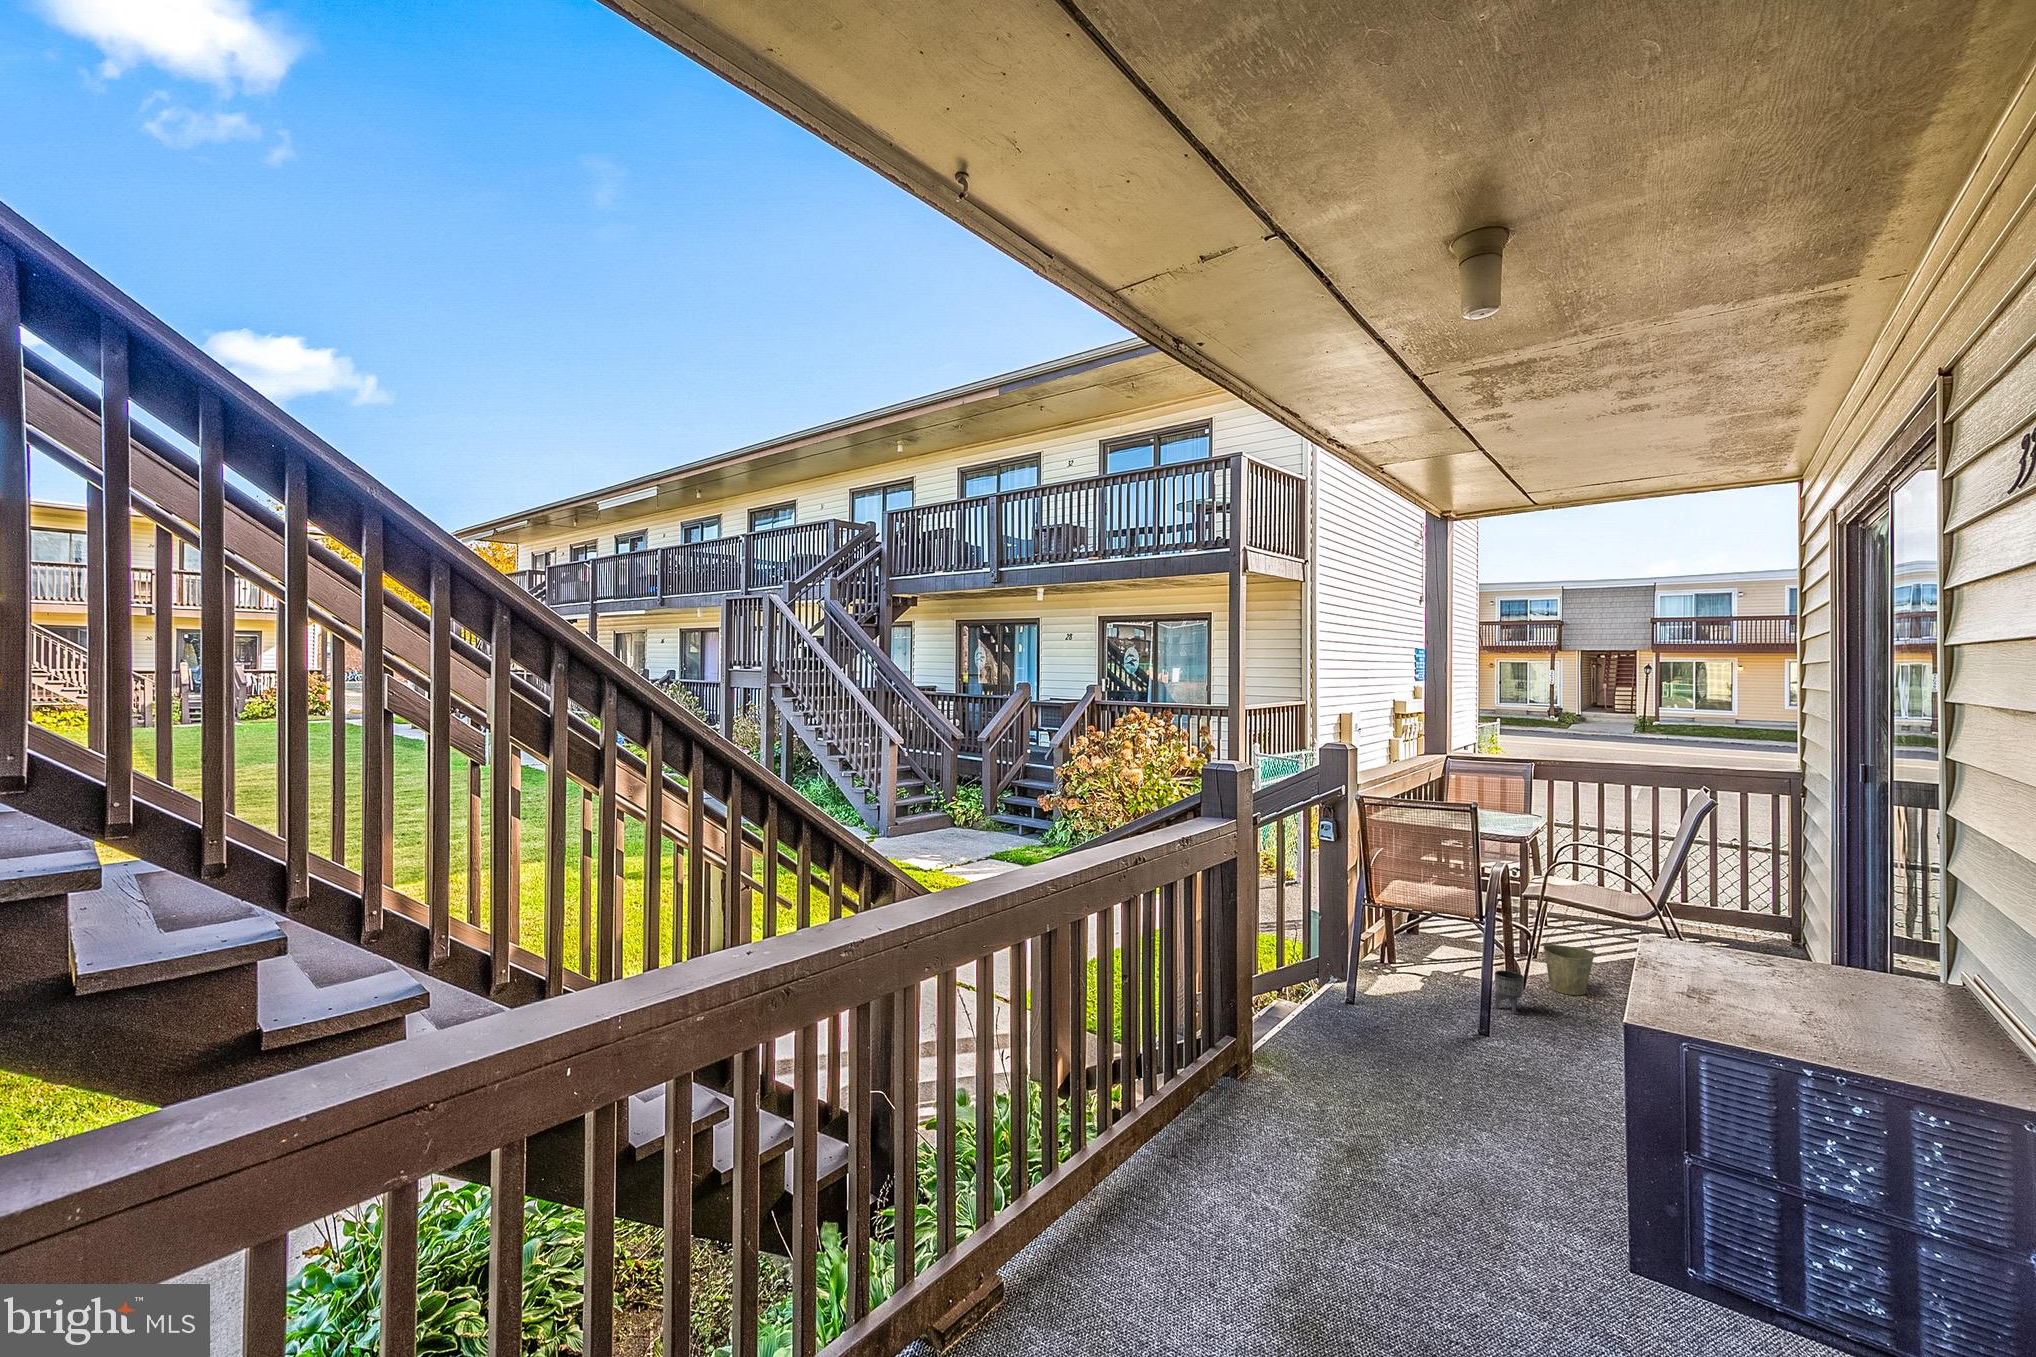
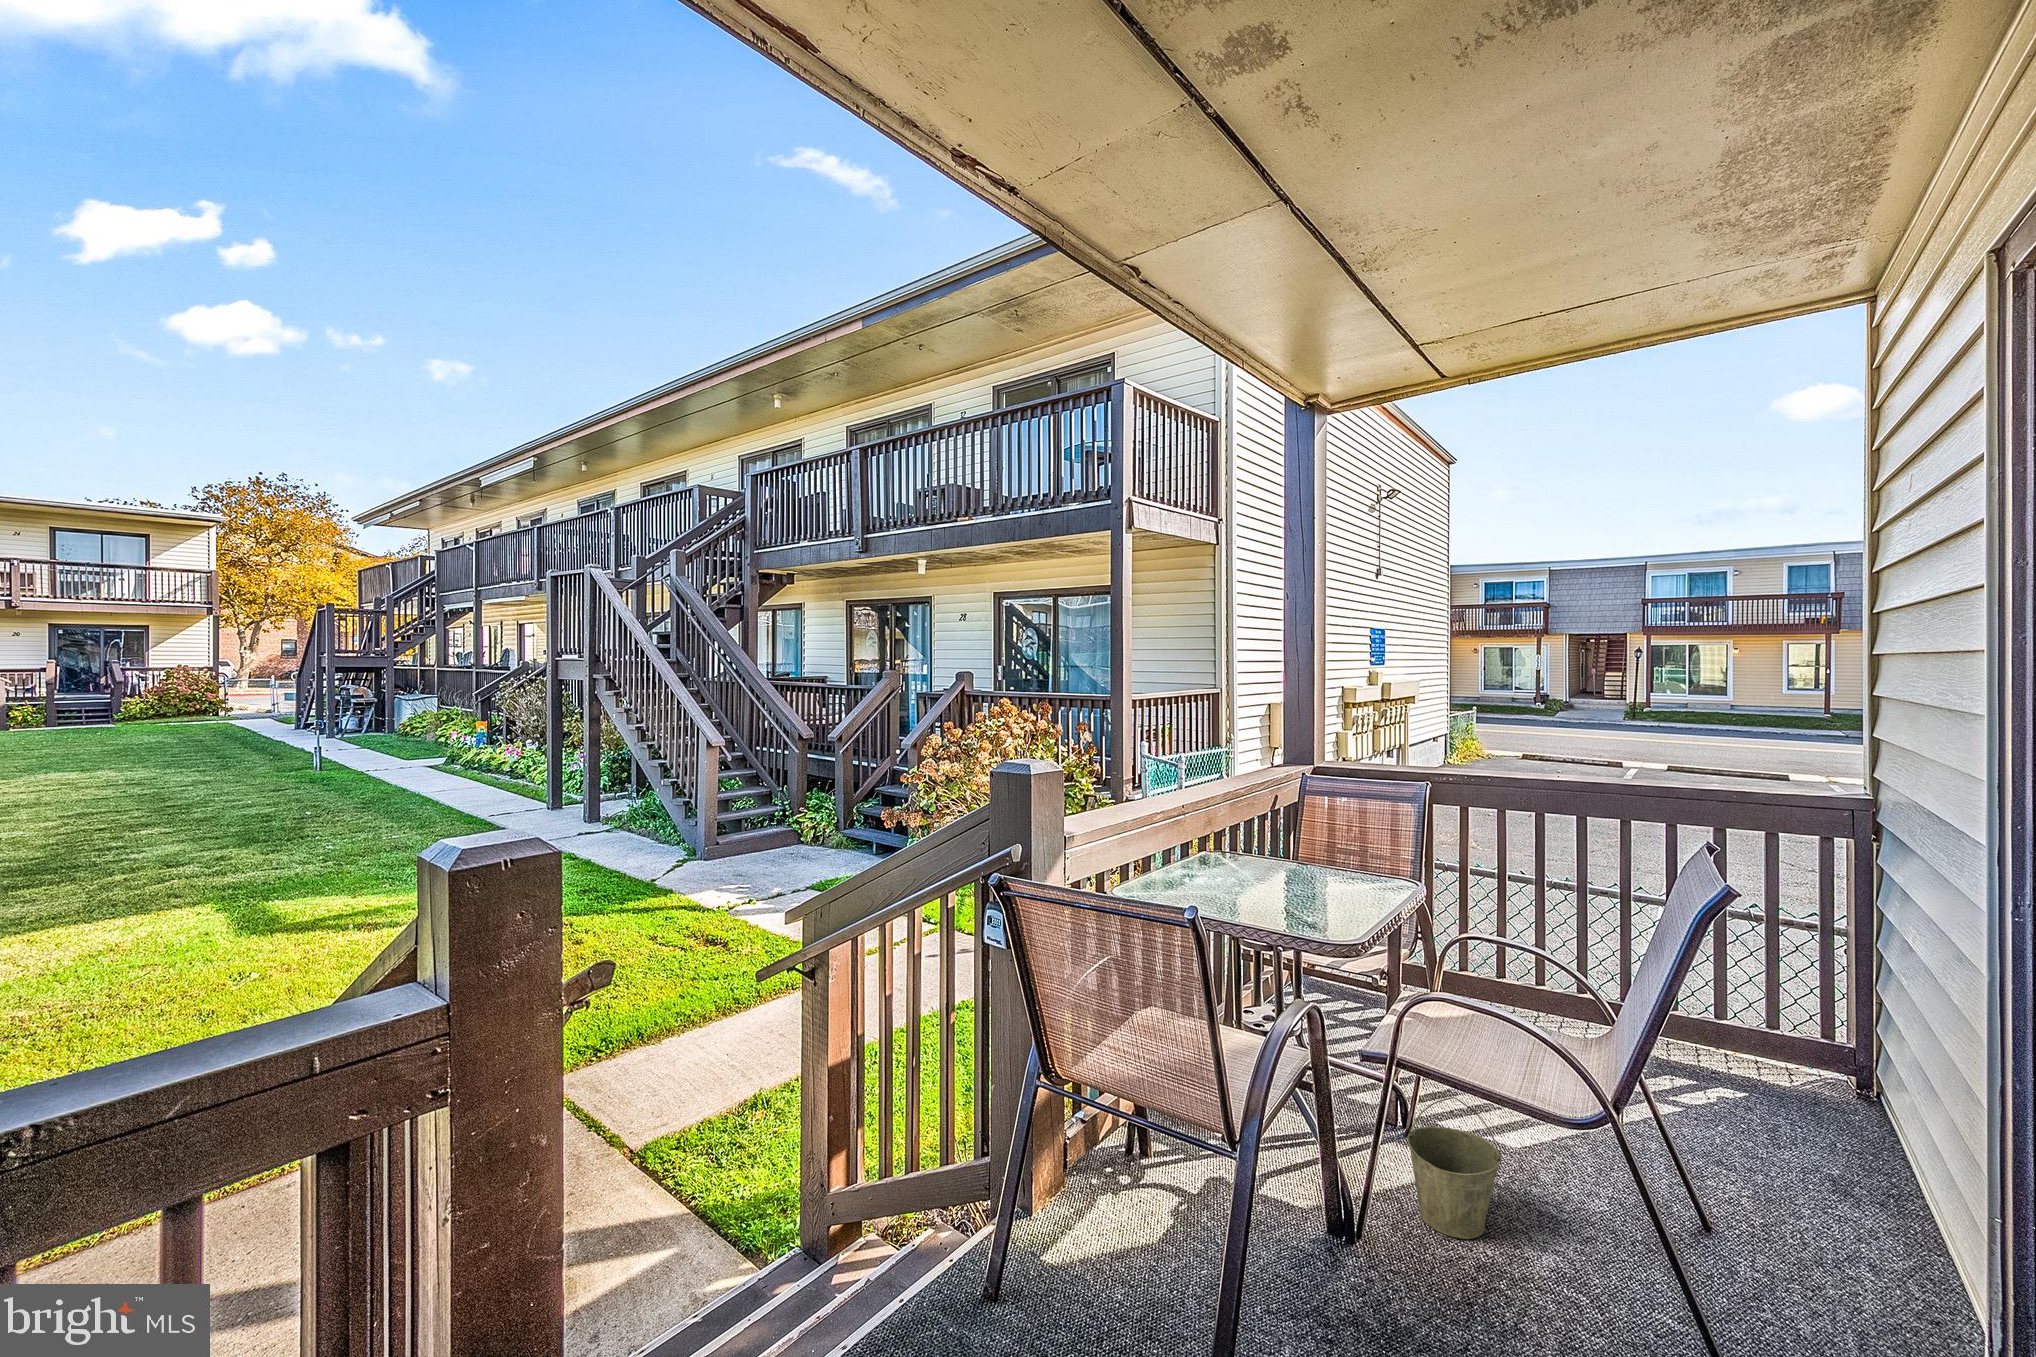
planter: present [1495,971,1524,1014] -> none [1292,1206,1347,1308]

